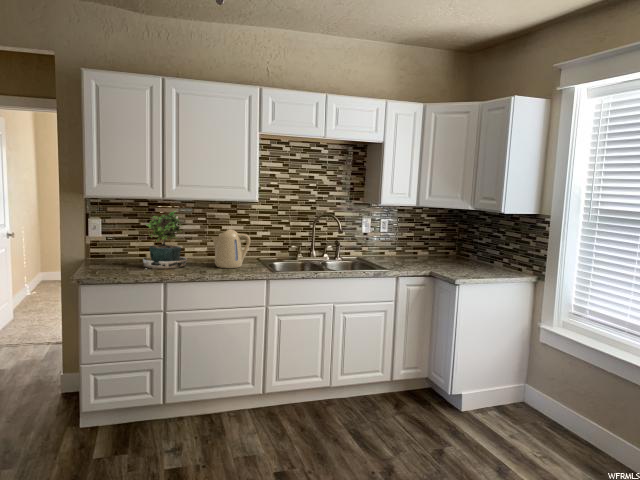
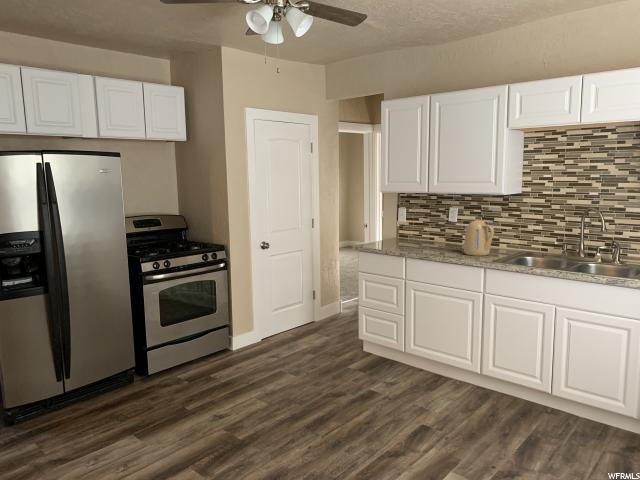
potted plant: present [143,211,187,269] -> none [404,202,451,250]

